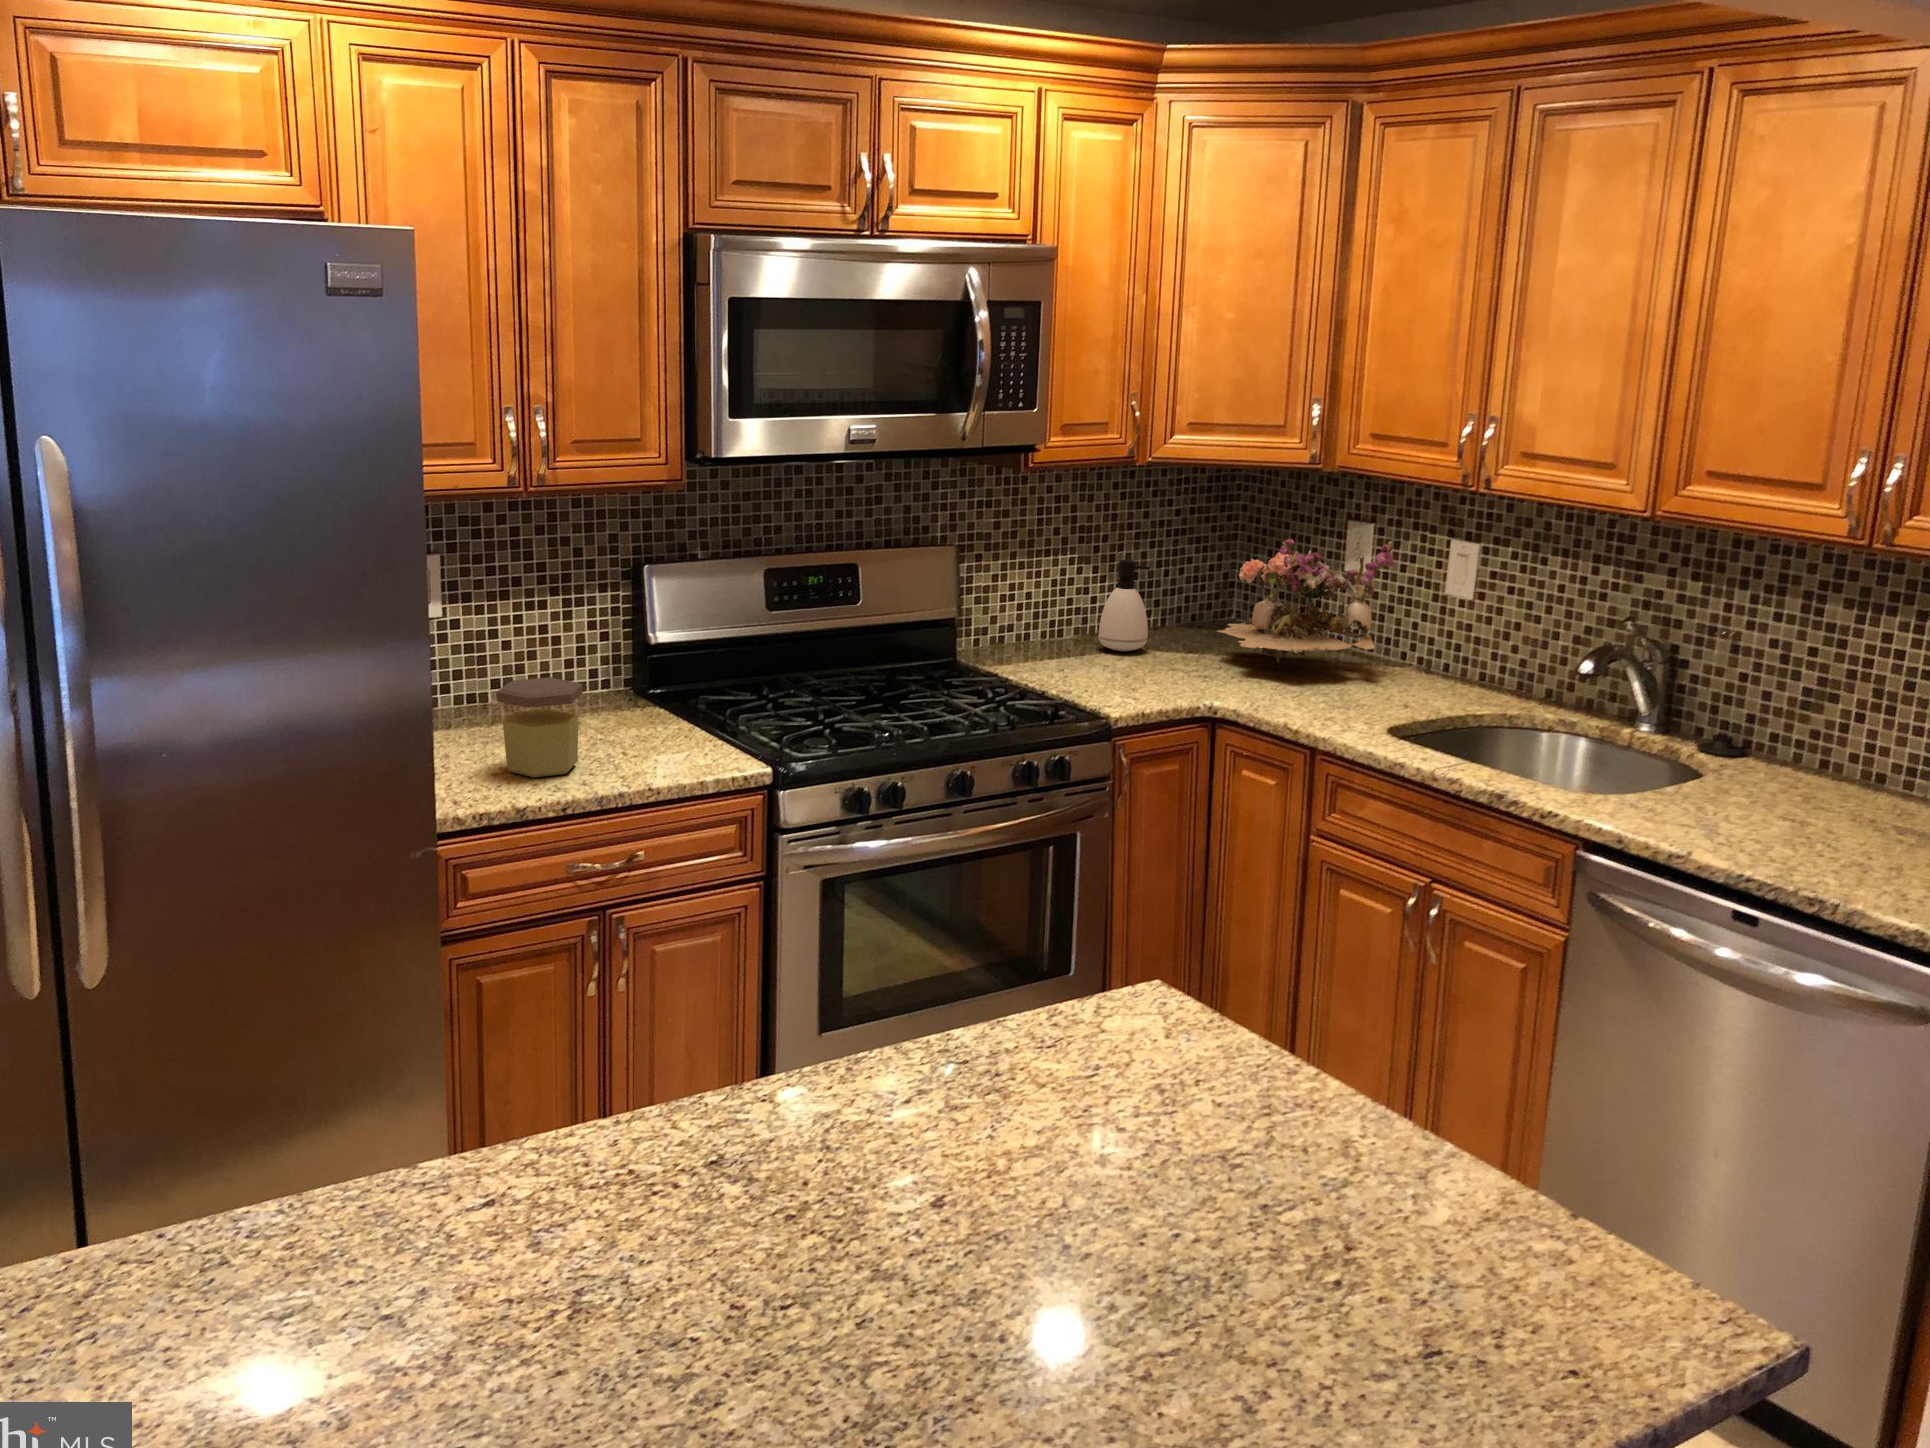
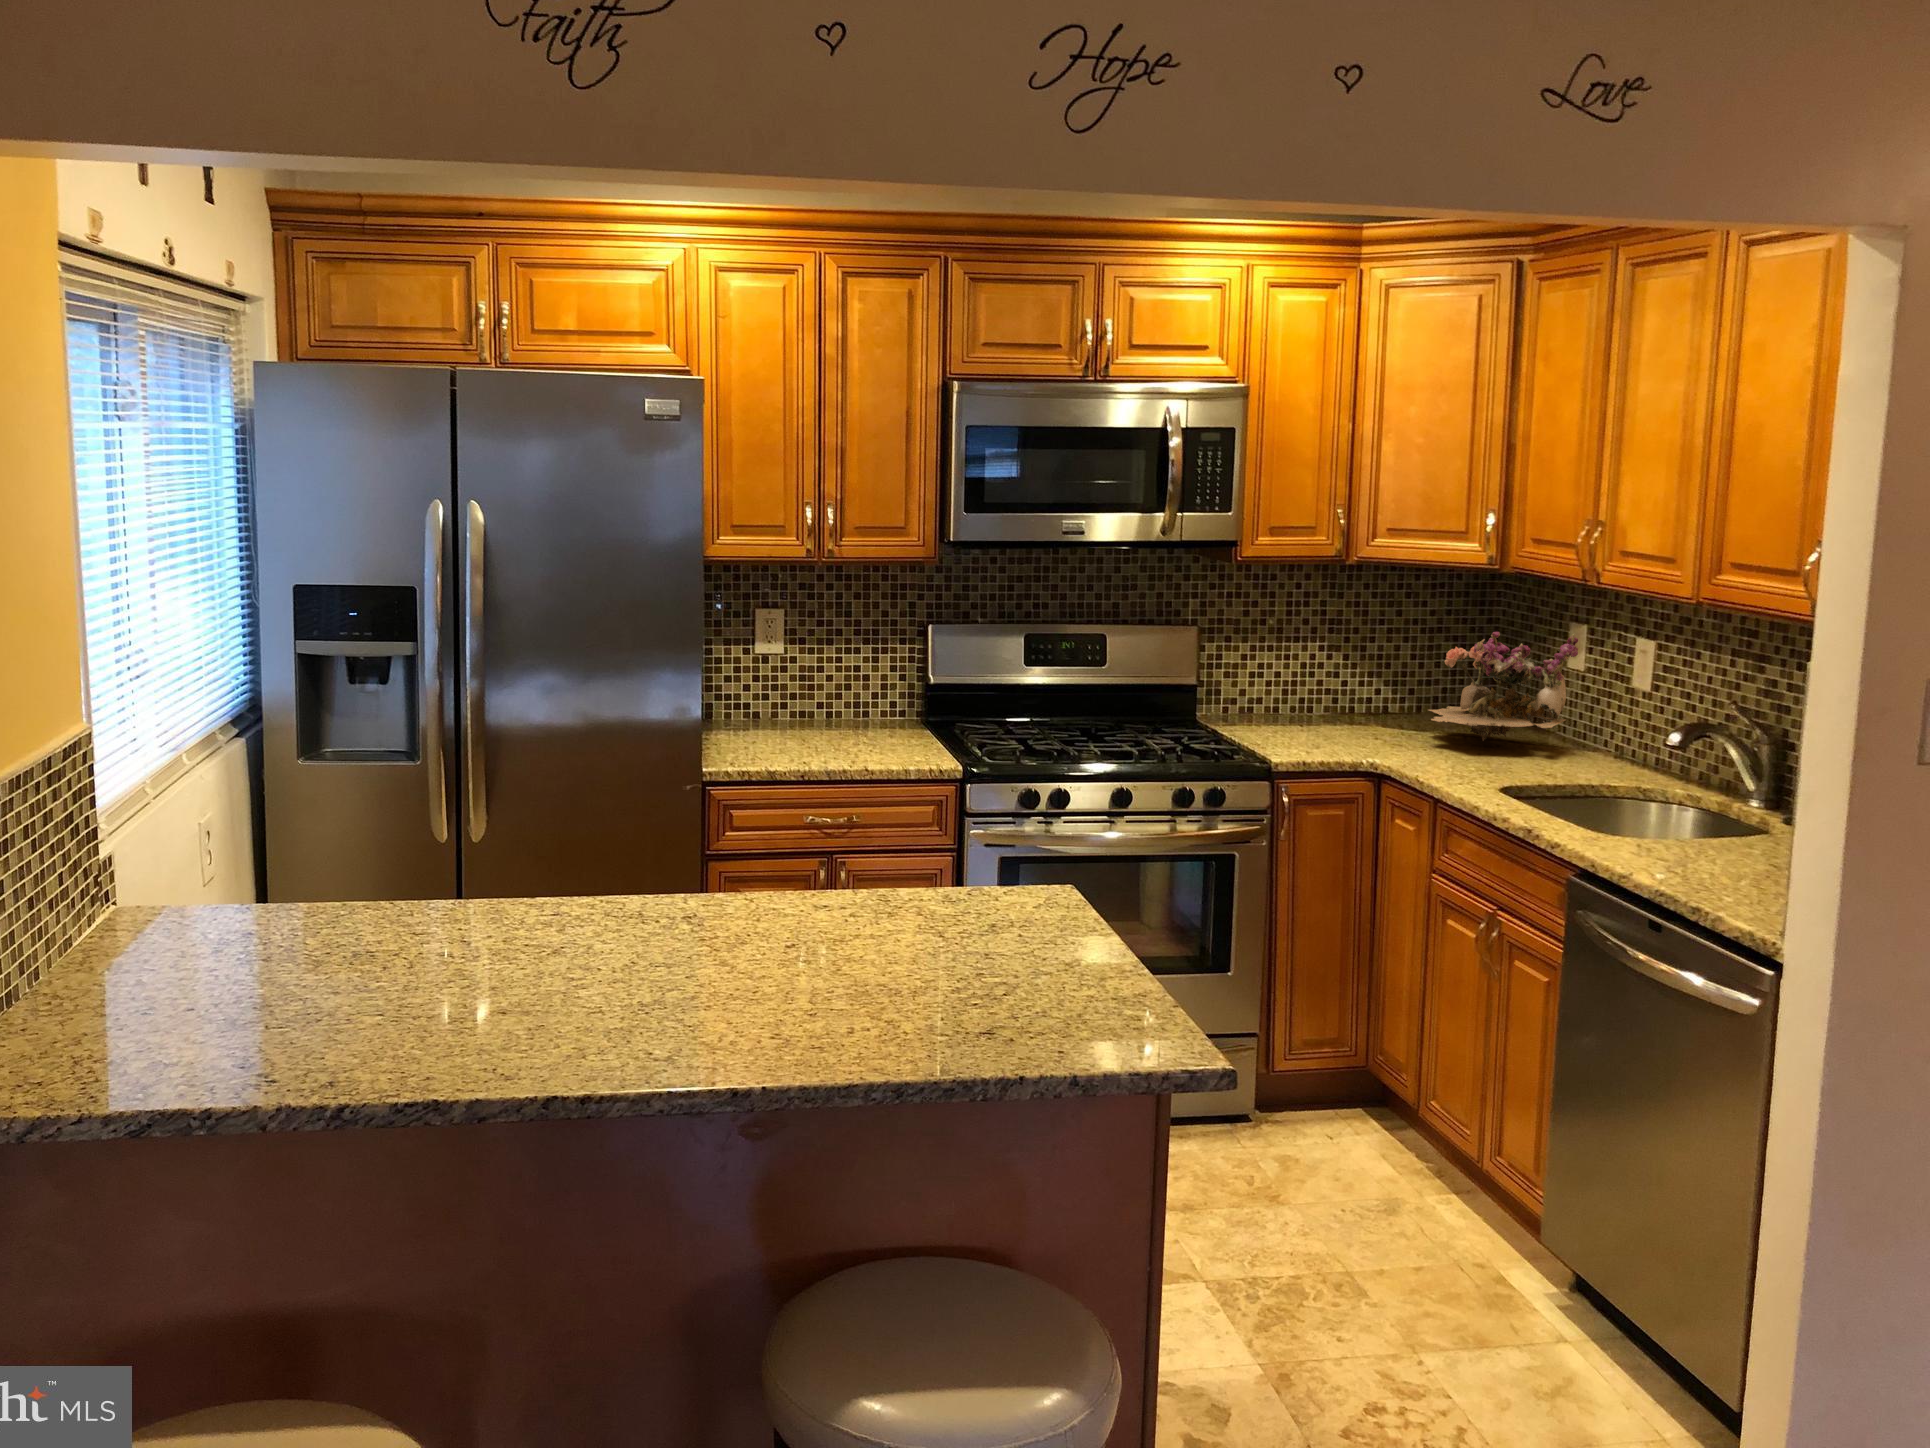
soap dispenser: present [1098,559,1149,651] -> none [1331,646,1375,725]
jar: present [496,677,583,777] -> none [774,690,835,757]

